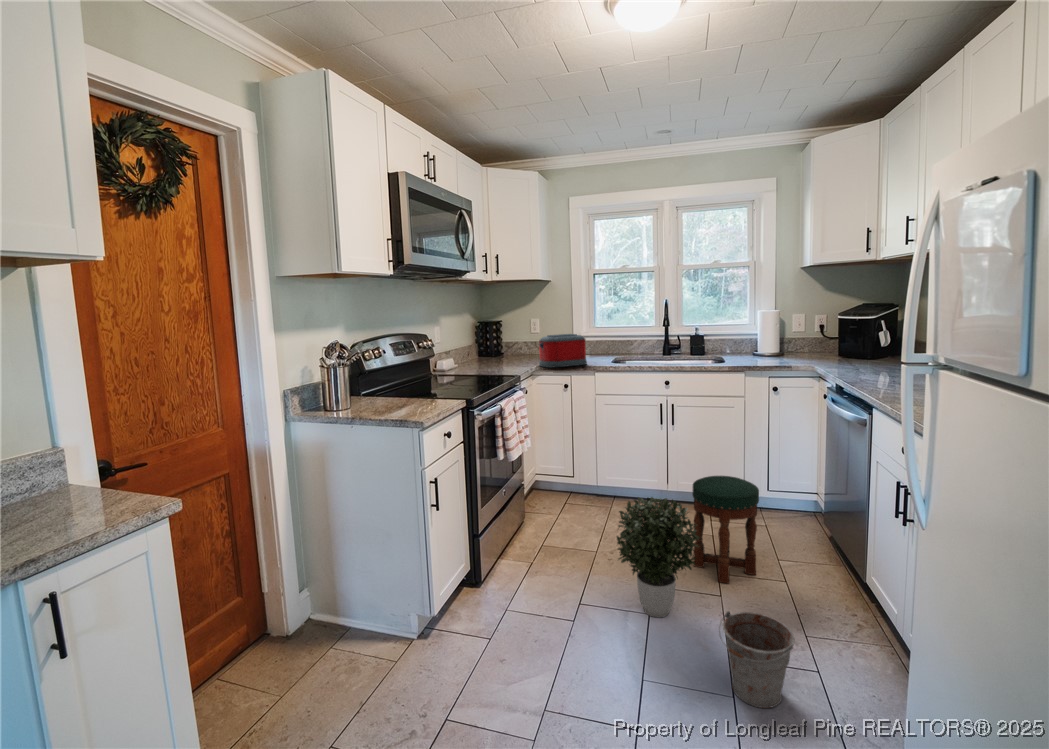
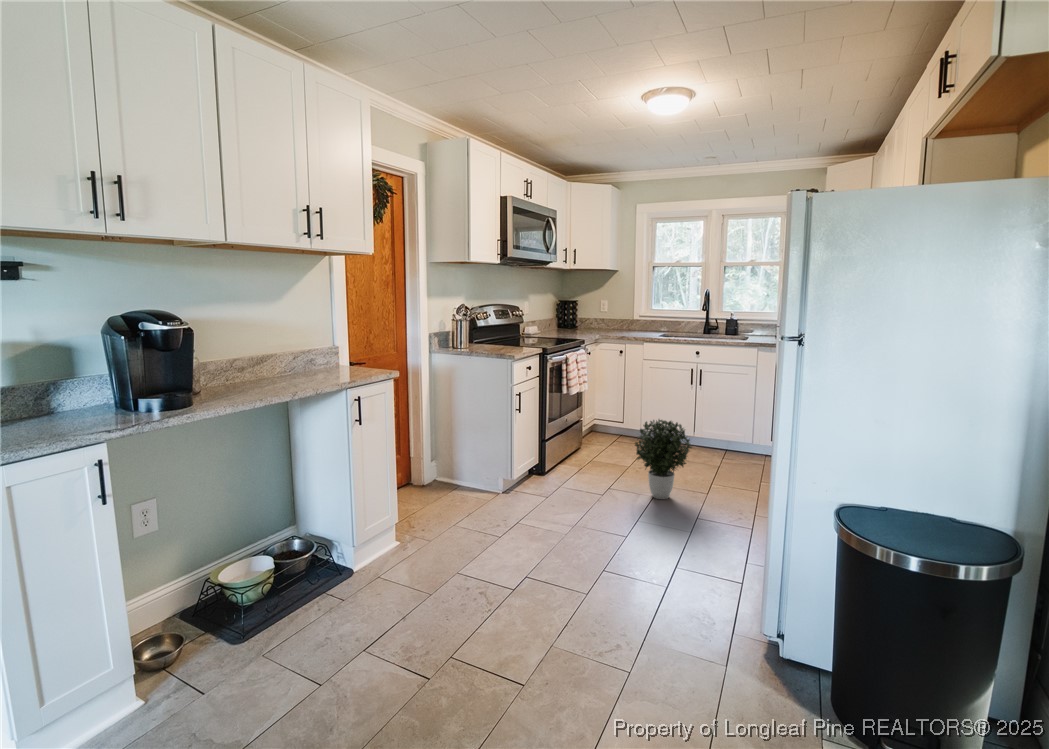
toaster: present [539,334,587,368] -> none [602,312,639,337]
stool: present [692,476,759,583] -> none [698,417,747,490]
bucket: present [719,611,795,708] -> none [687,484,732,537]

